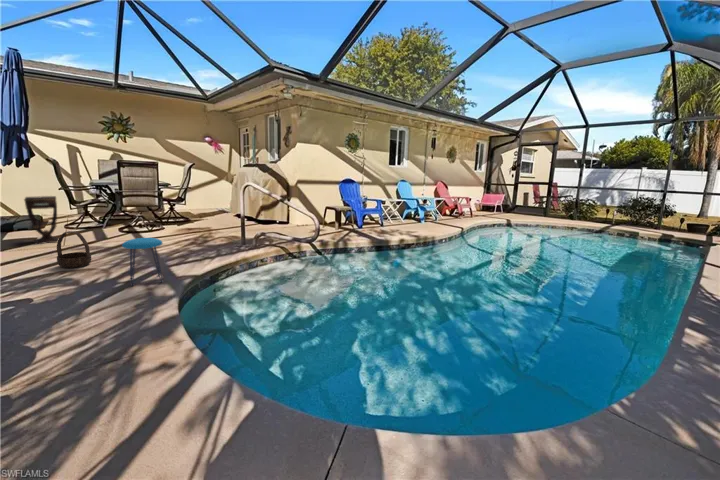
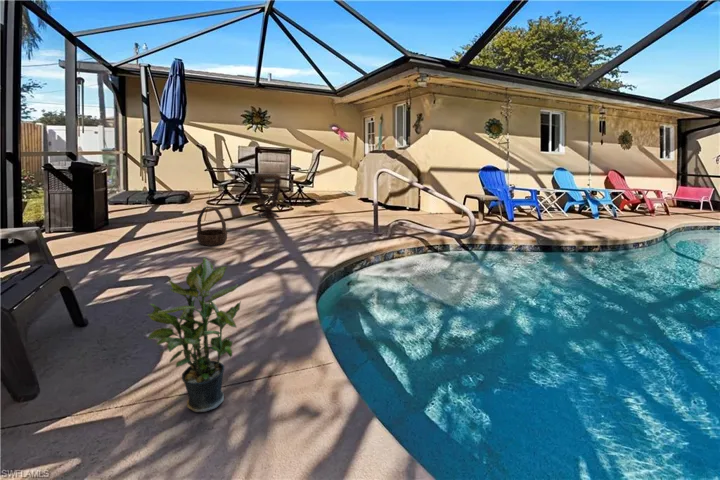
side table: present [24,196,59,244] -> present [255,173,281,218]
stool: present [122,238,163,286] -> none [258,217,299,273]
potted plant: none [28,272,106,382] -> present [148,258,240,412]

